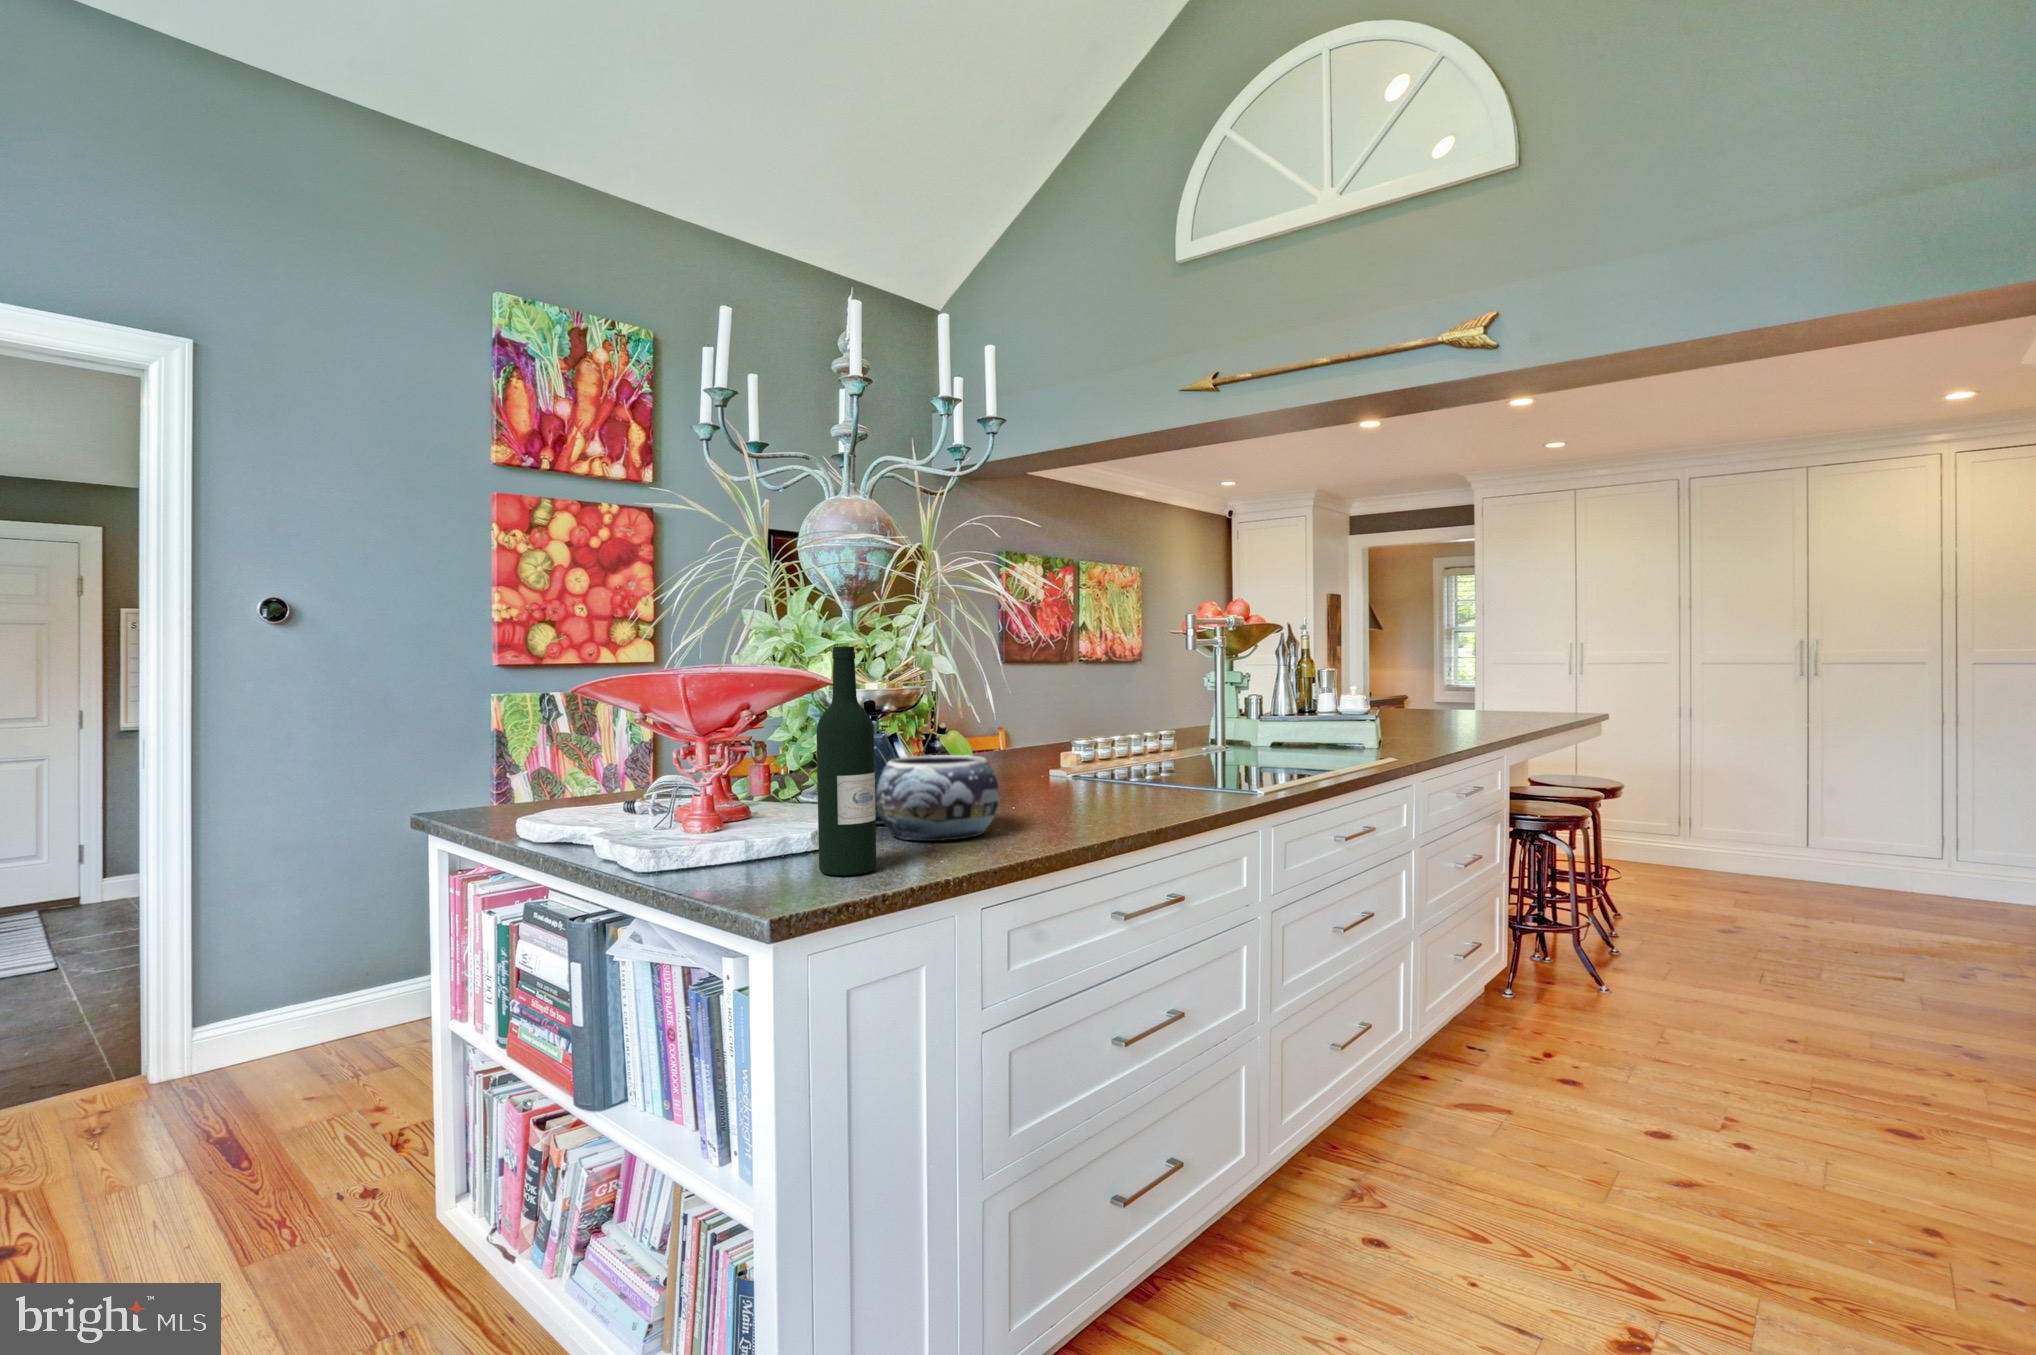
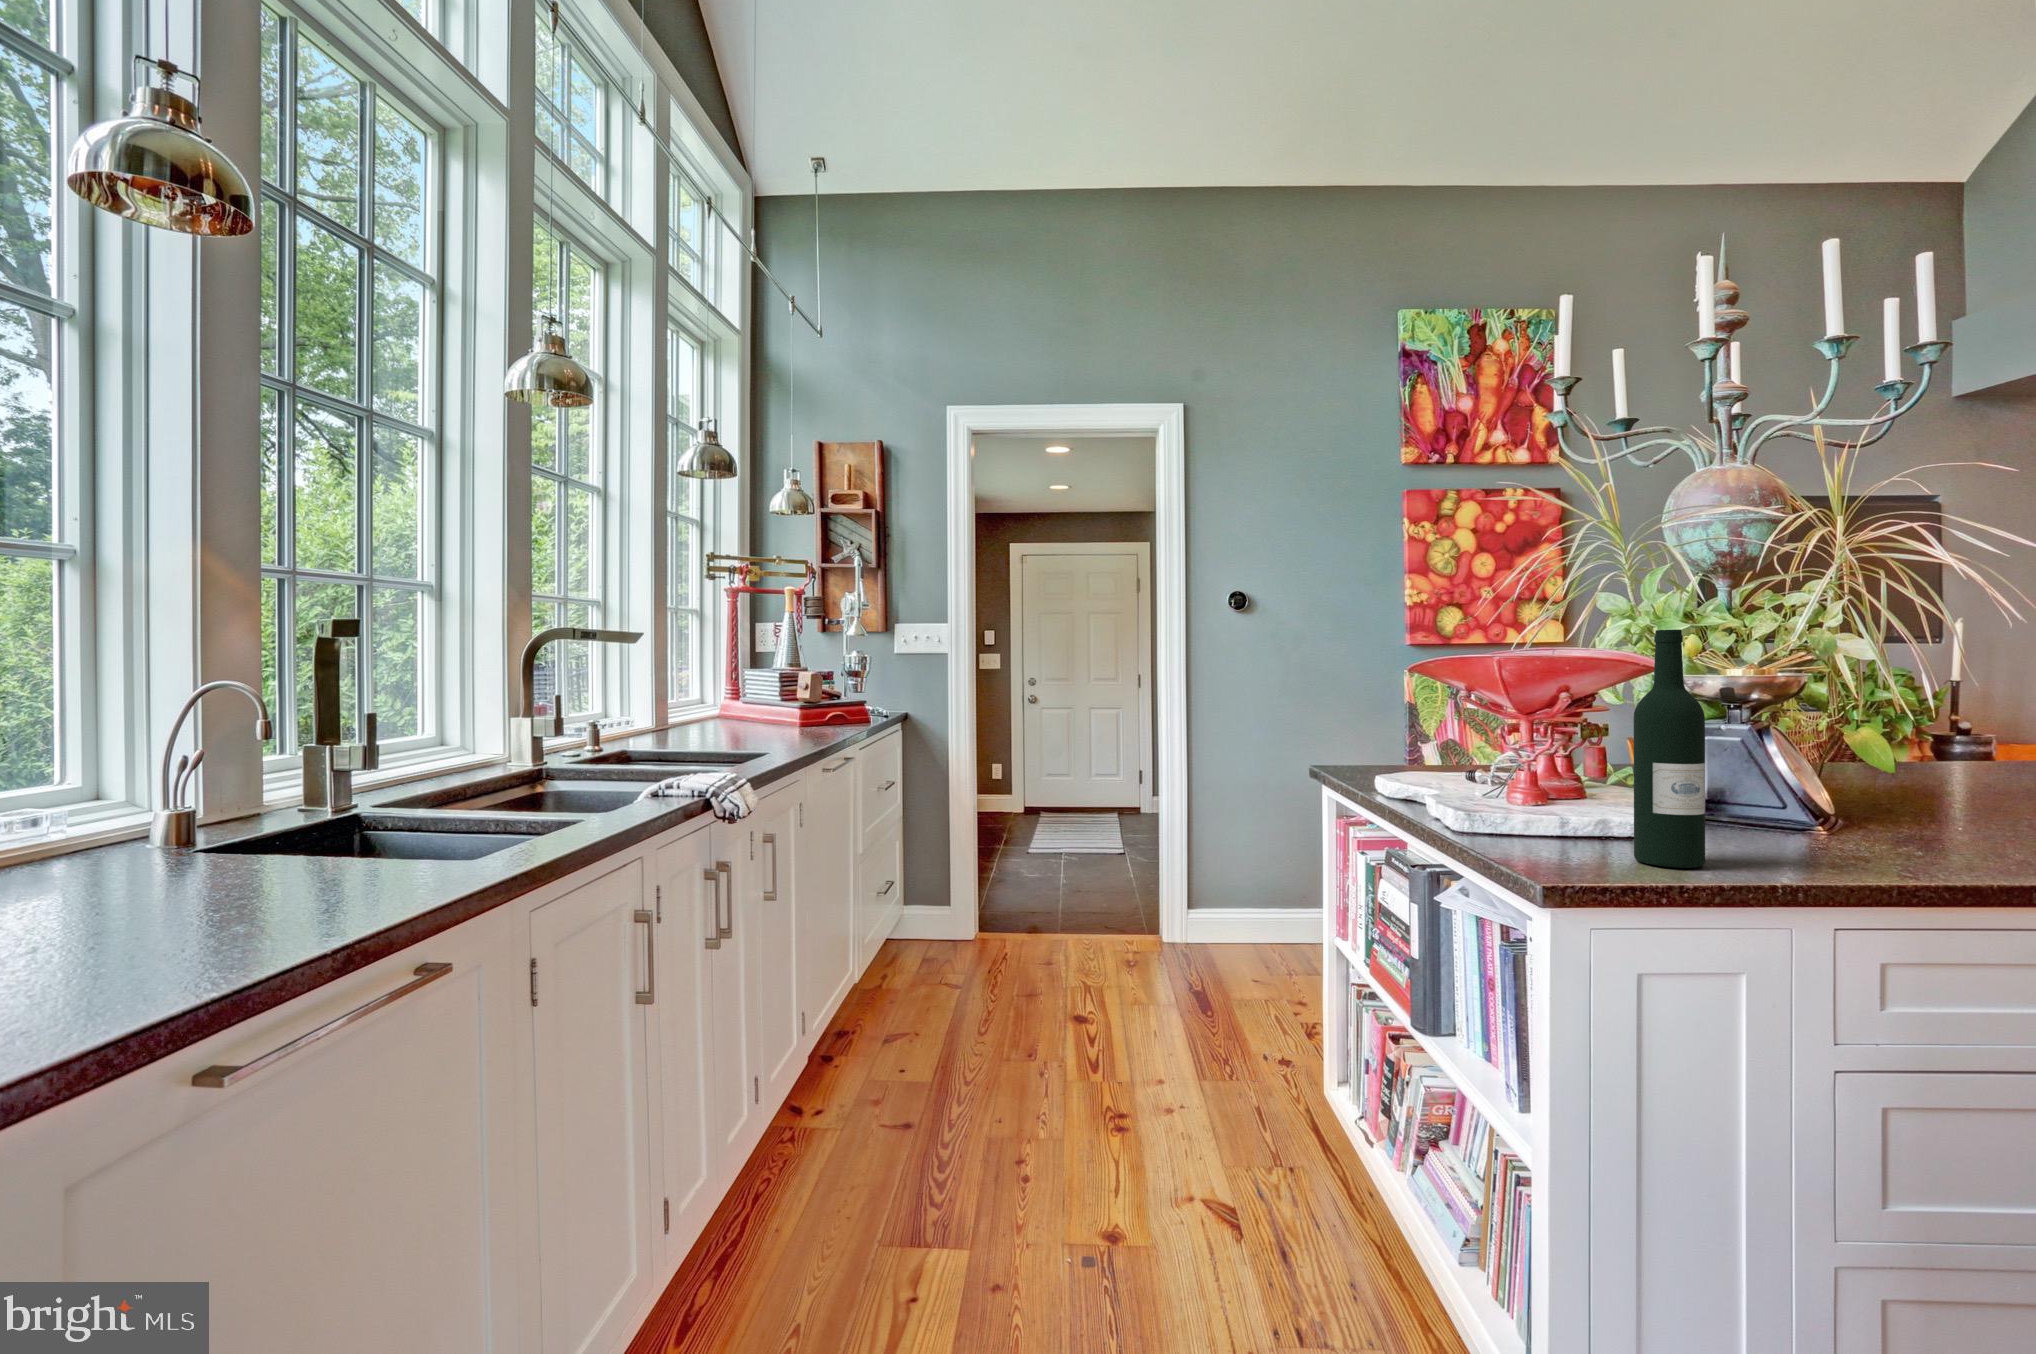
decorative bowl: present [876,755,1000,841] -> none [1736,756,1928,858]

